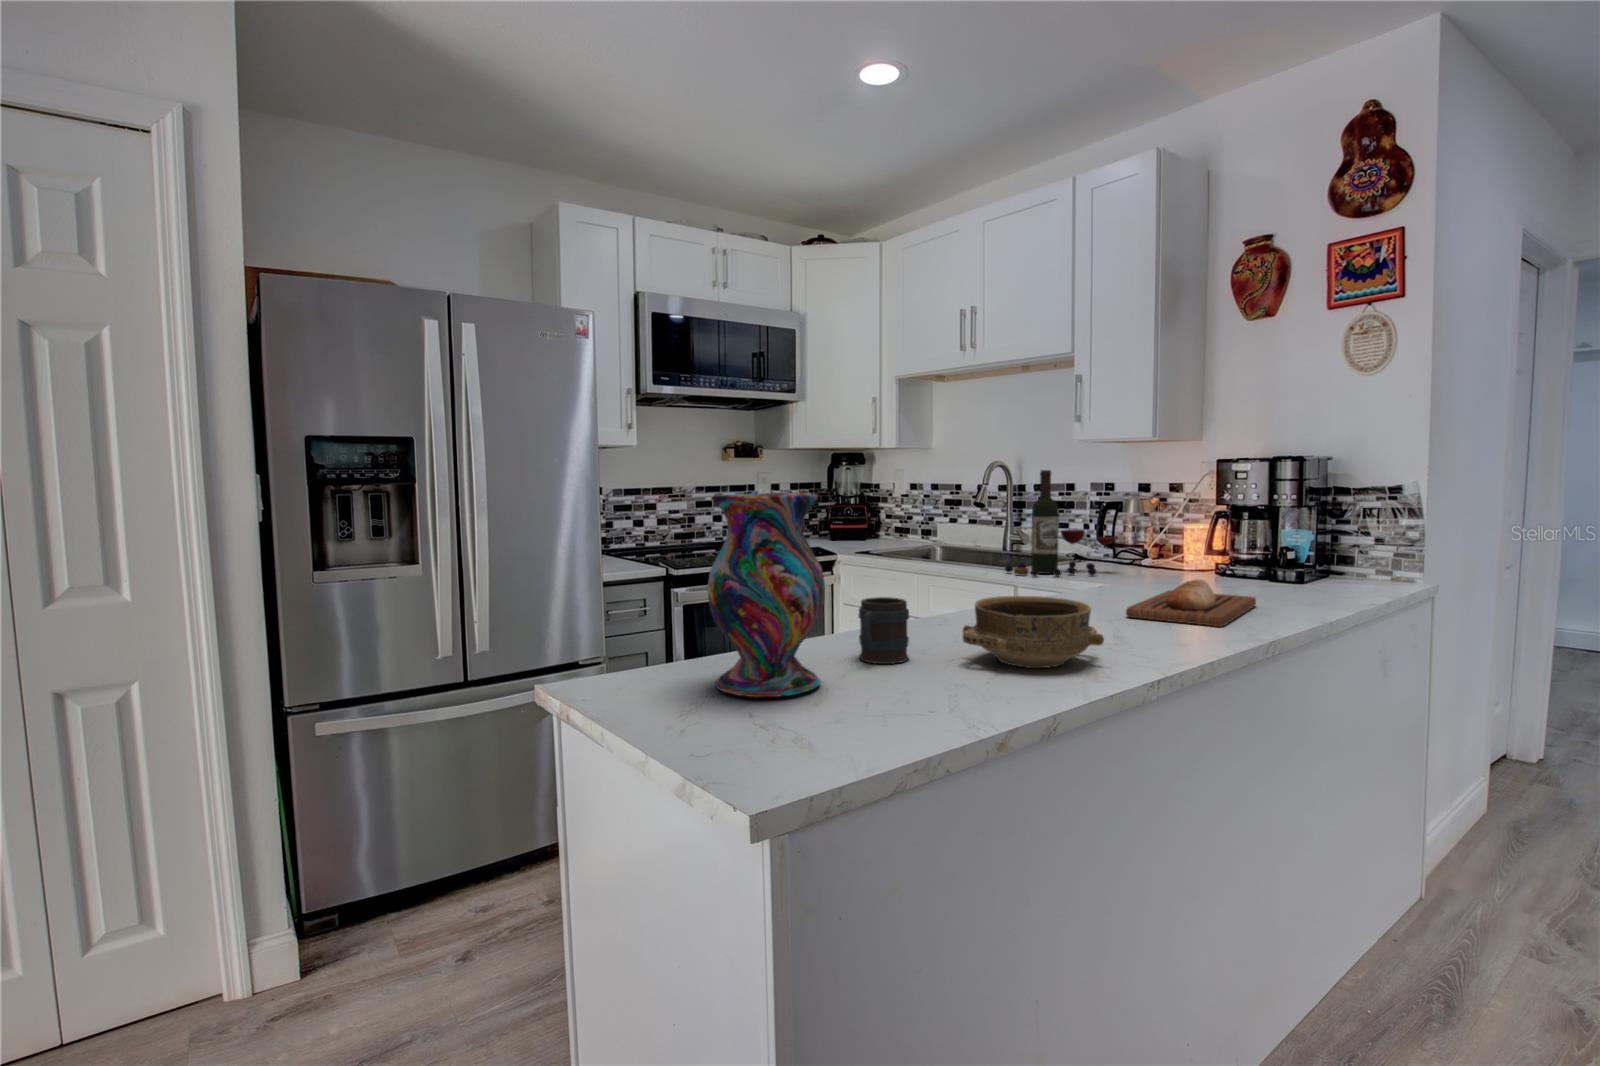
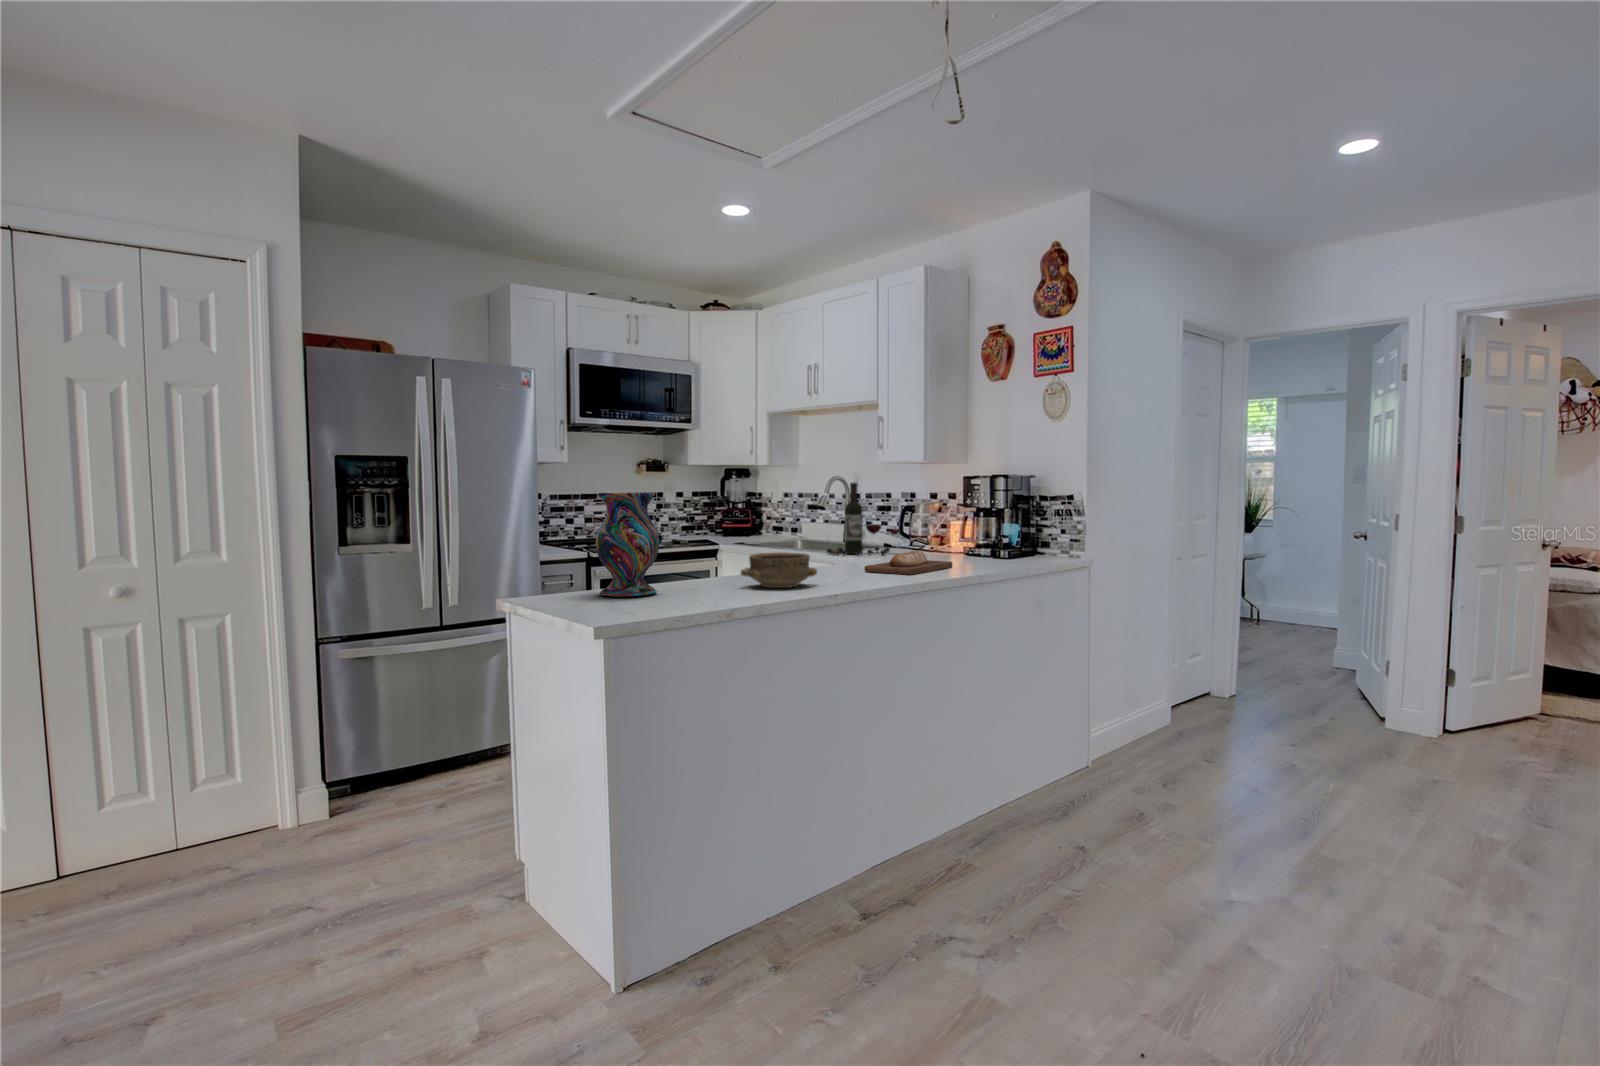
mug: present [858,597,909,664] -> none [684,553,714,588]

